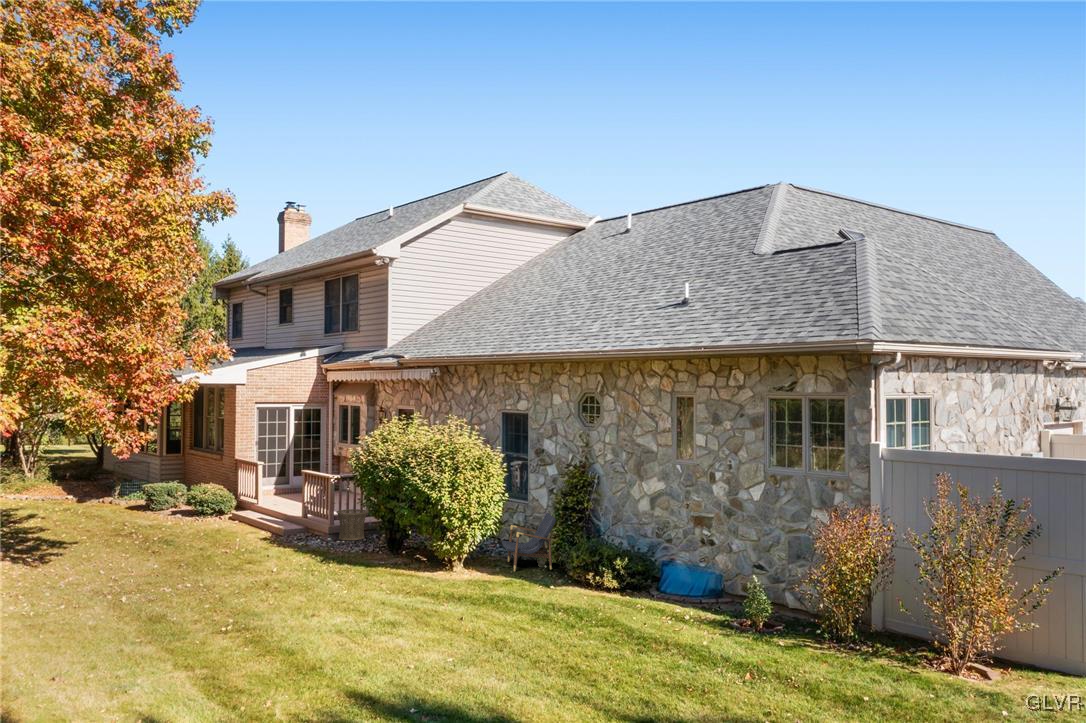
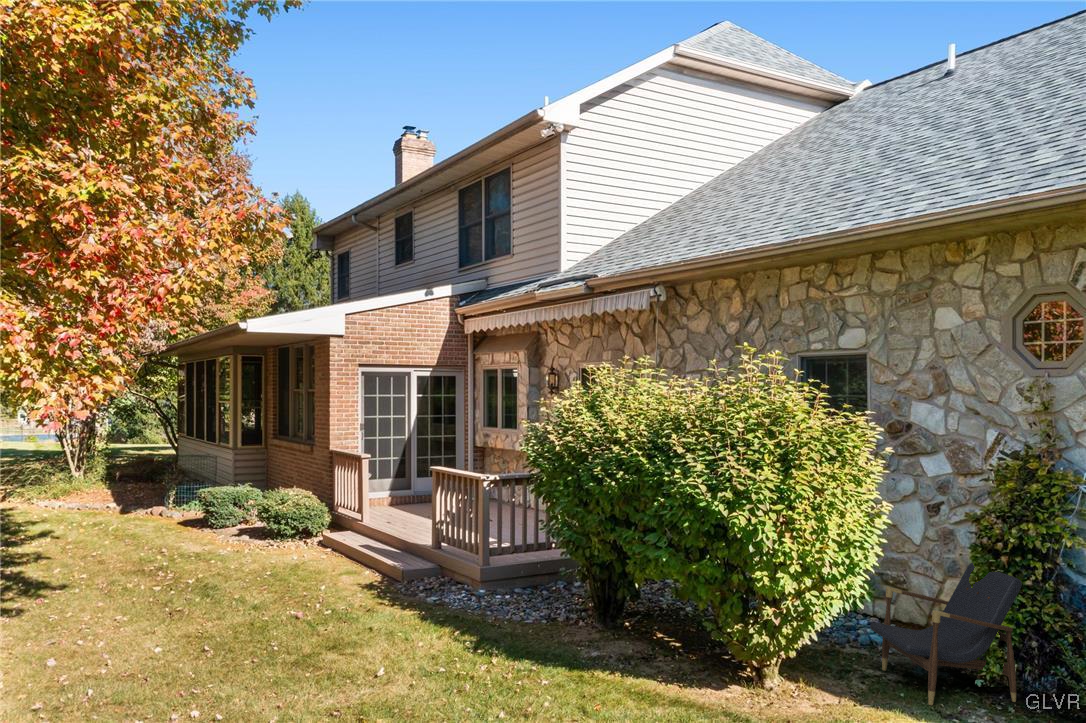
basket: present [336,509,368,540] -> none [494,537,551,596]

